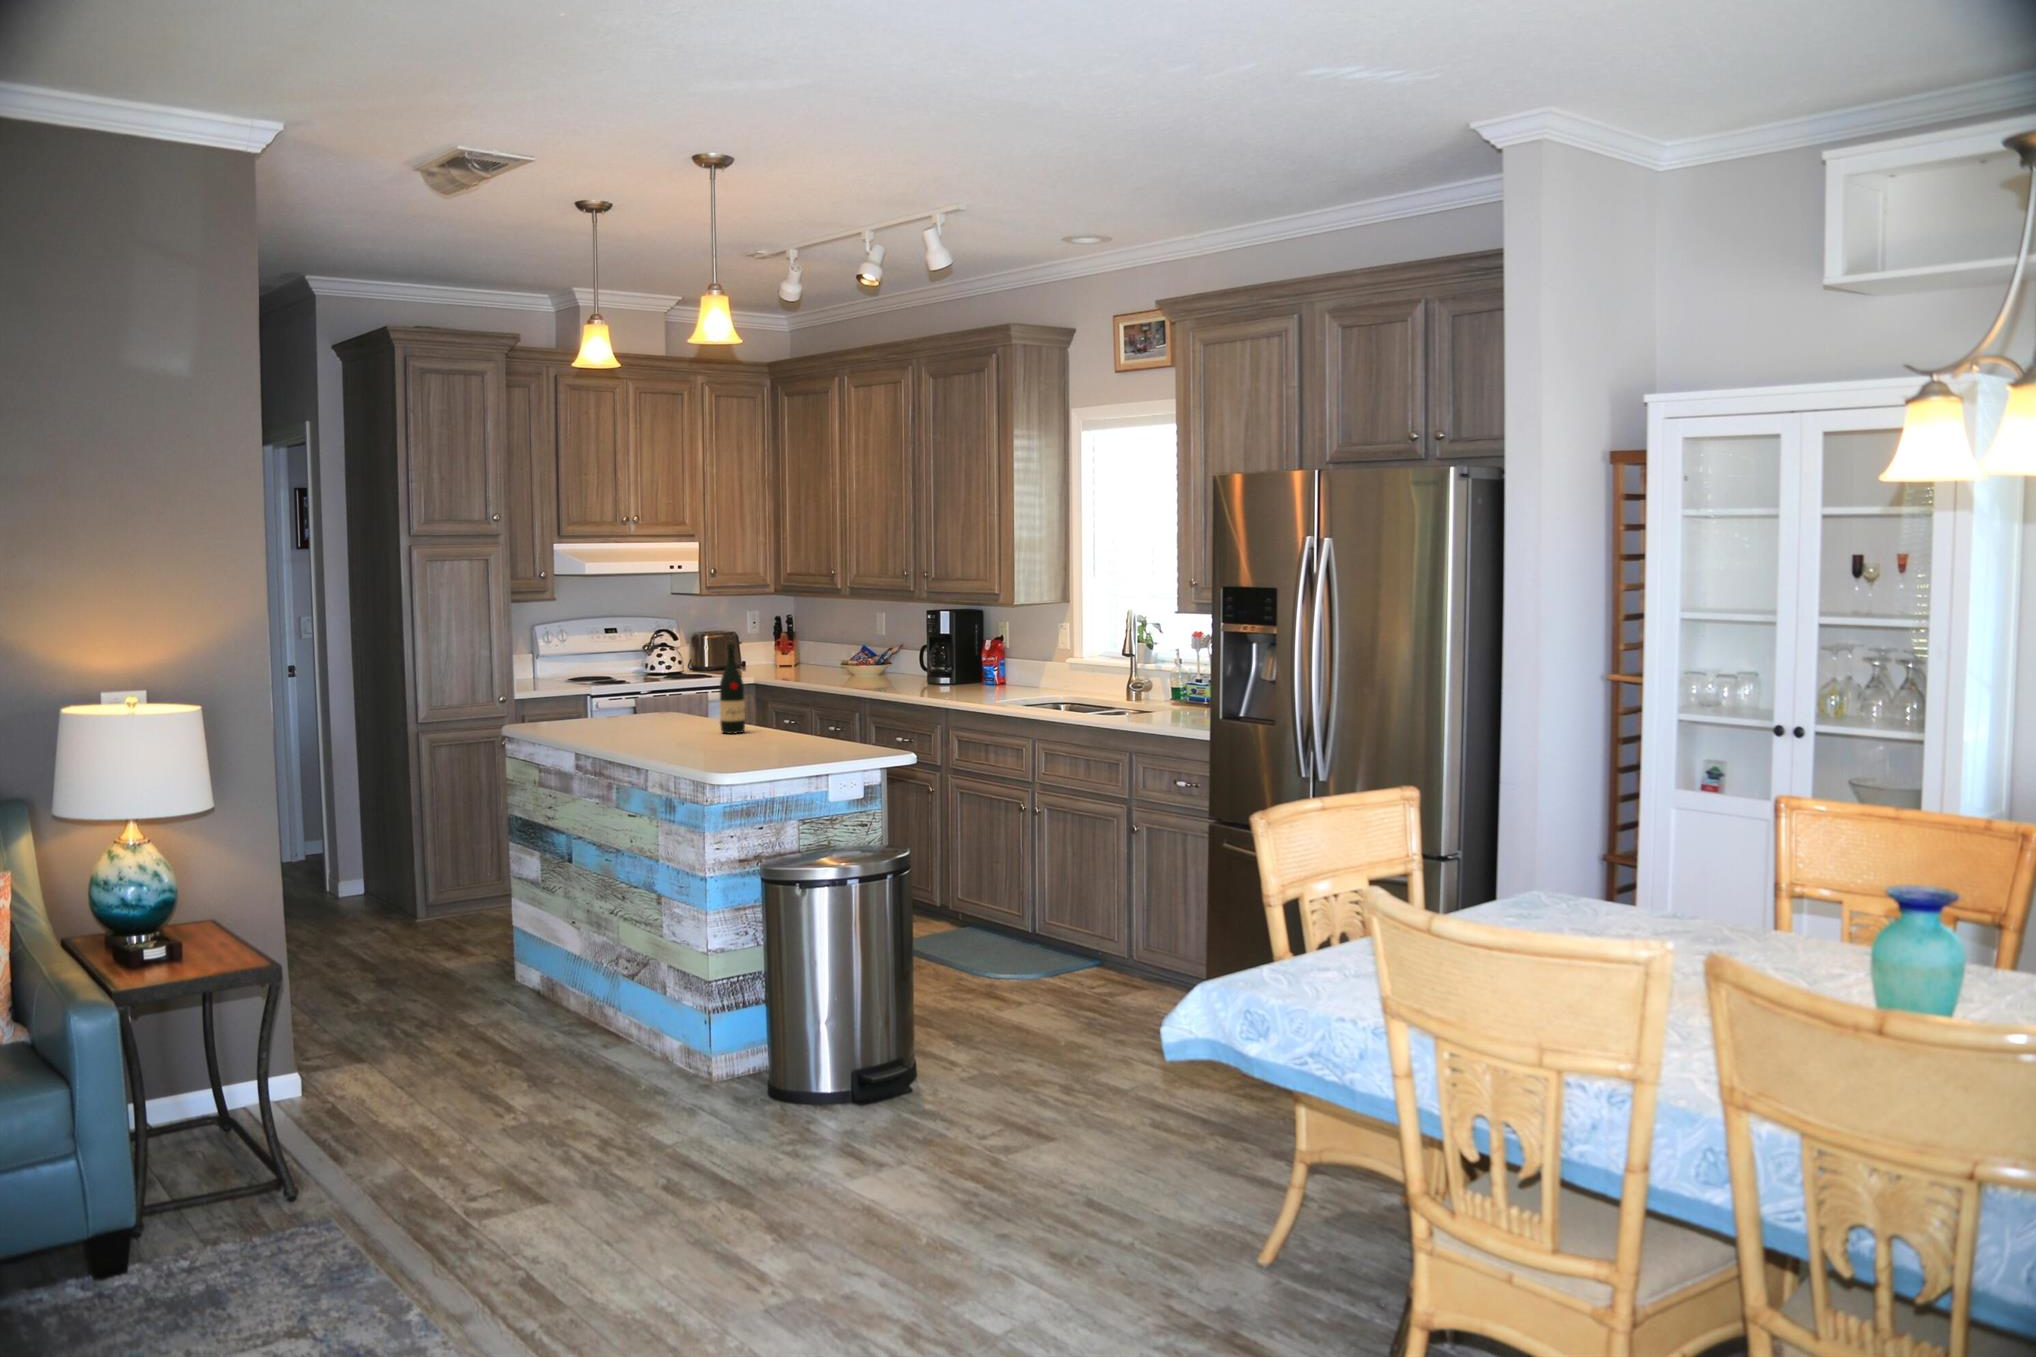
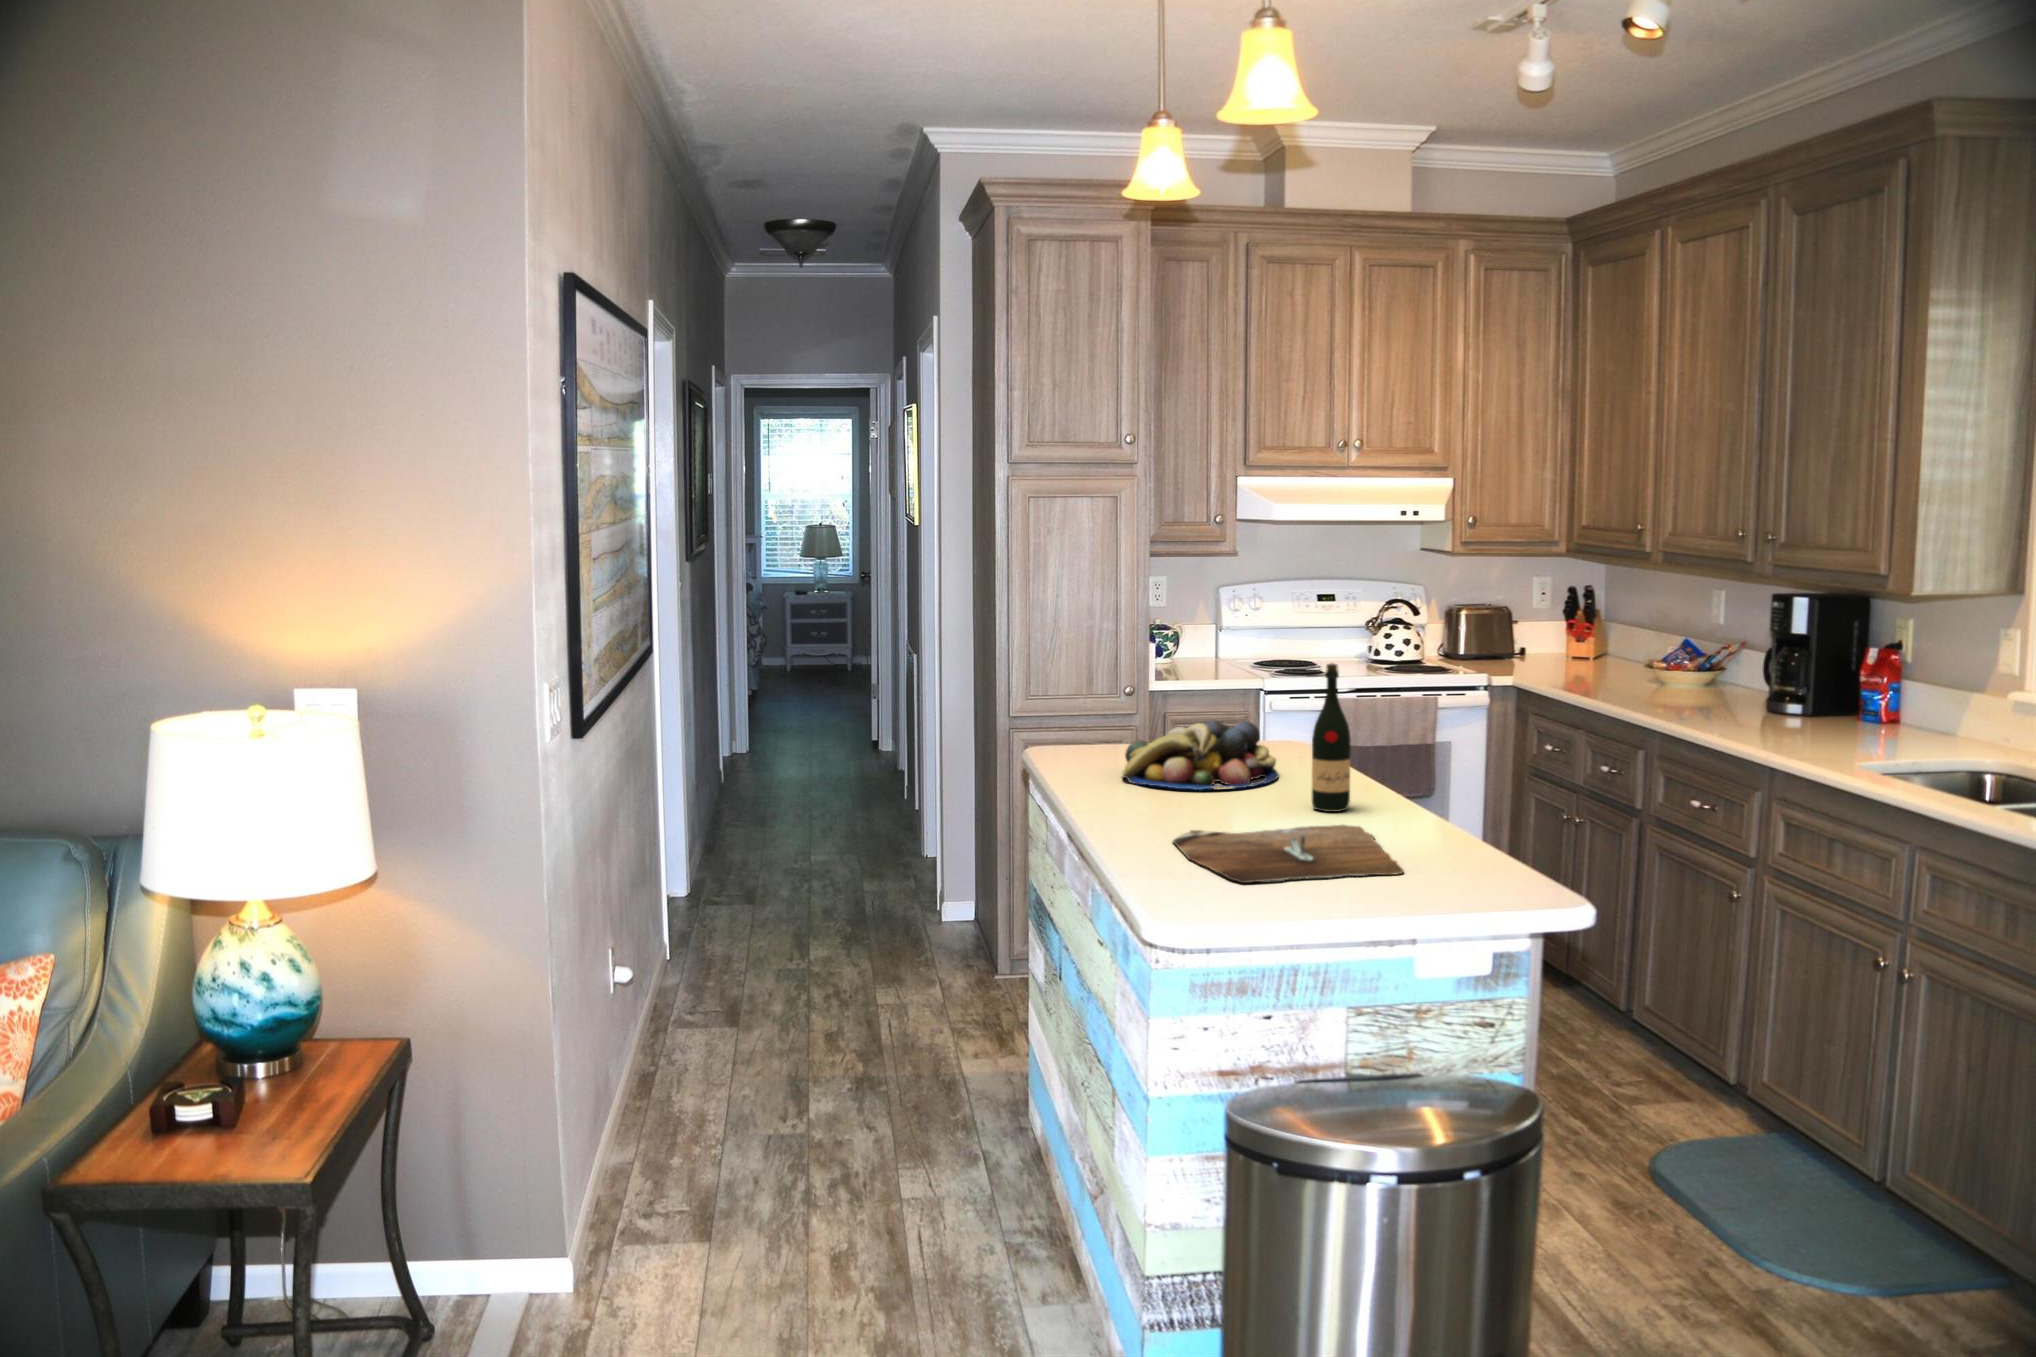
fruit bowl: none [570,689,680,733] -> present [1122,721,1278,790]
cutting board: none [659,735,812,759] -> present [1173,825,1404,883]

